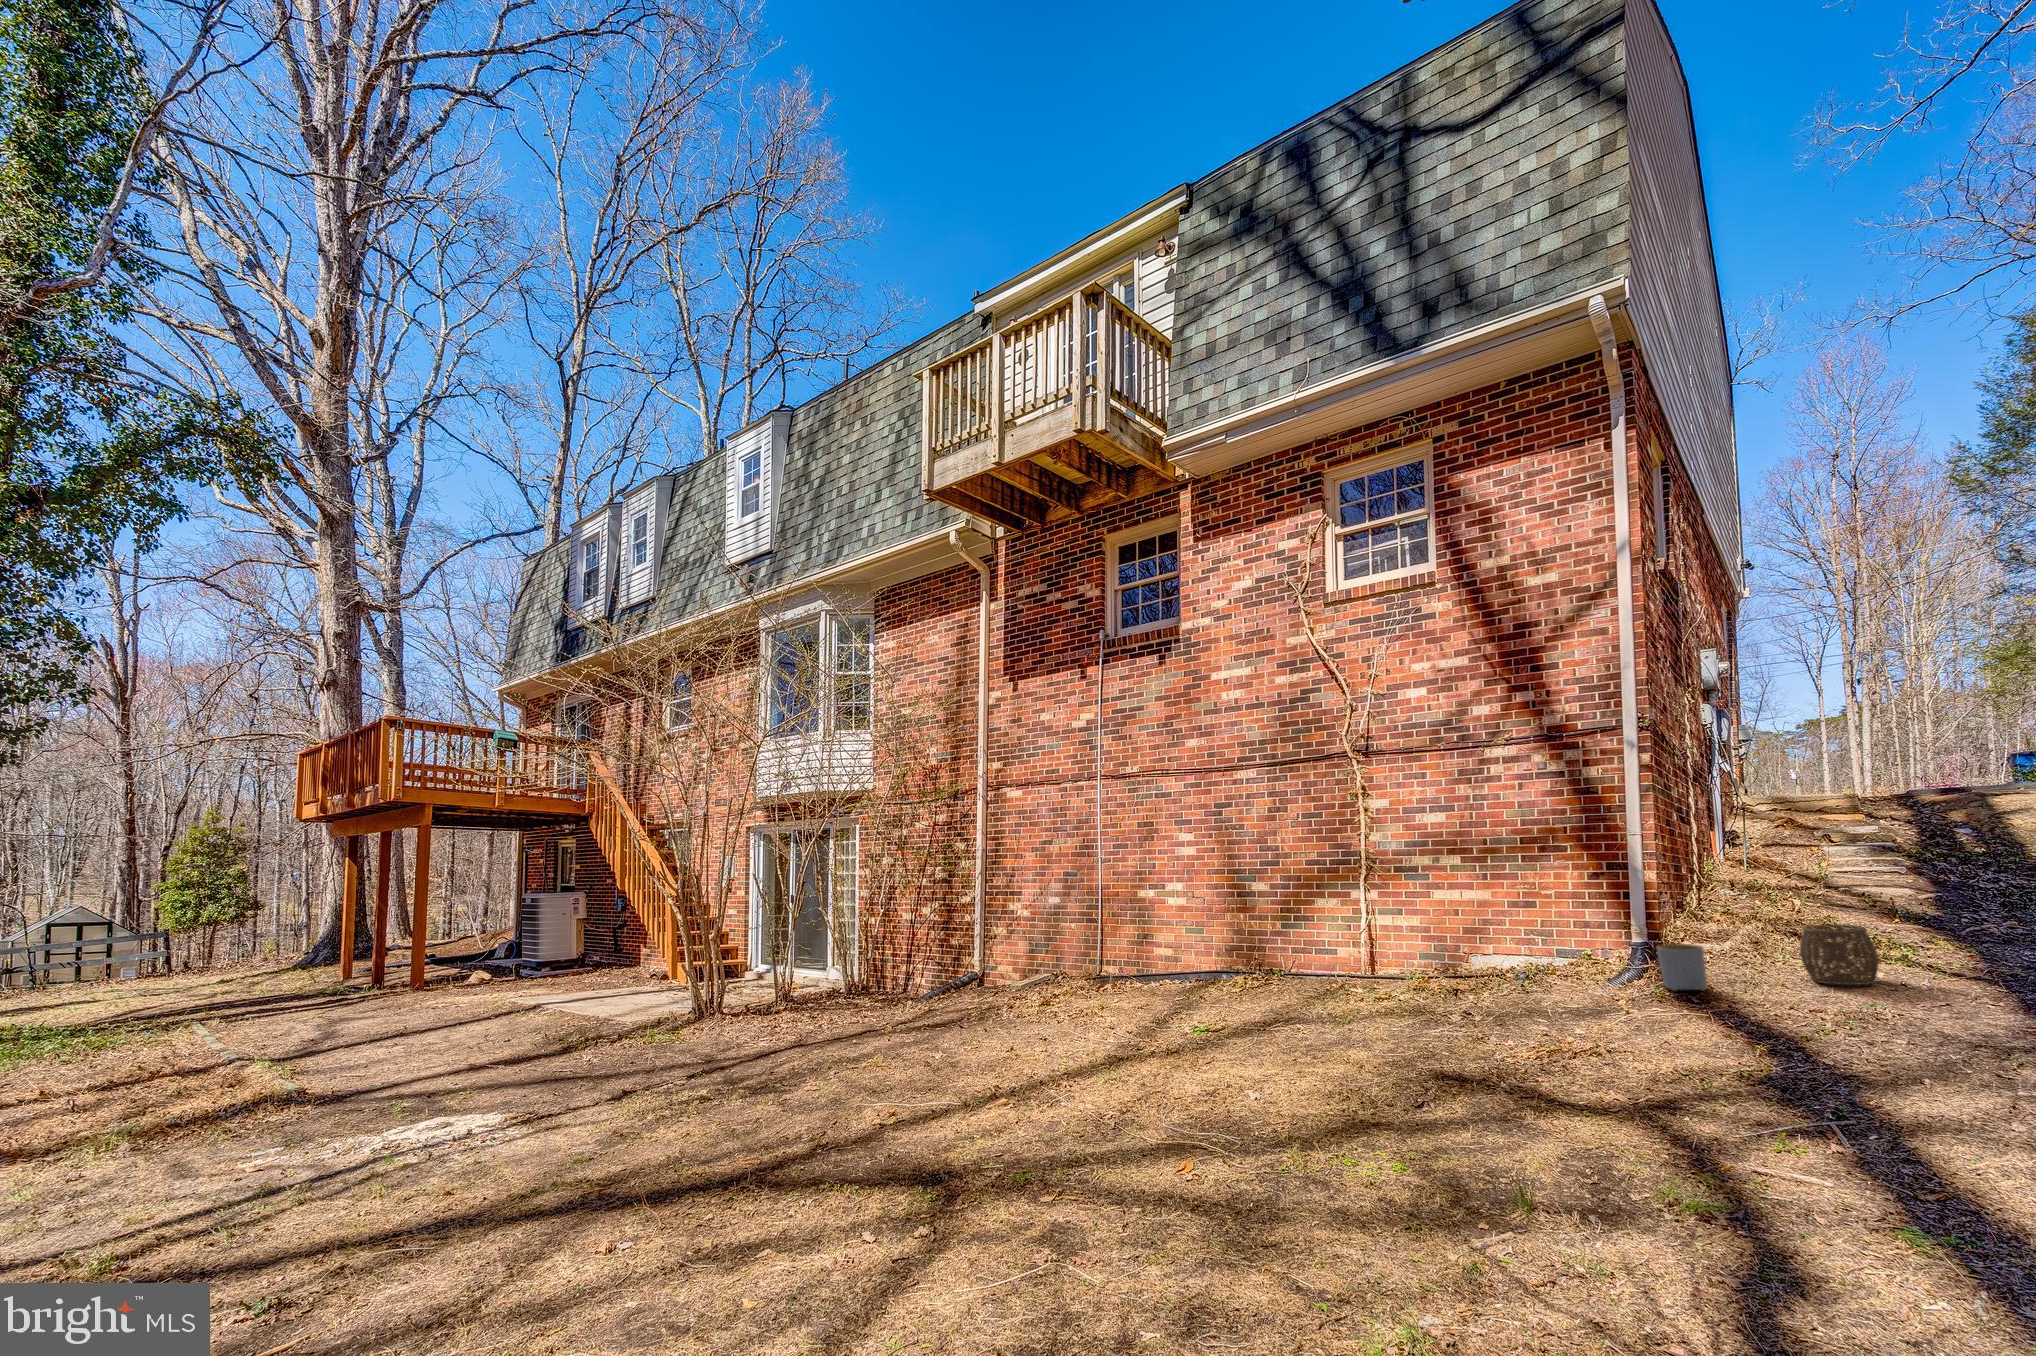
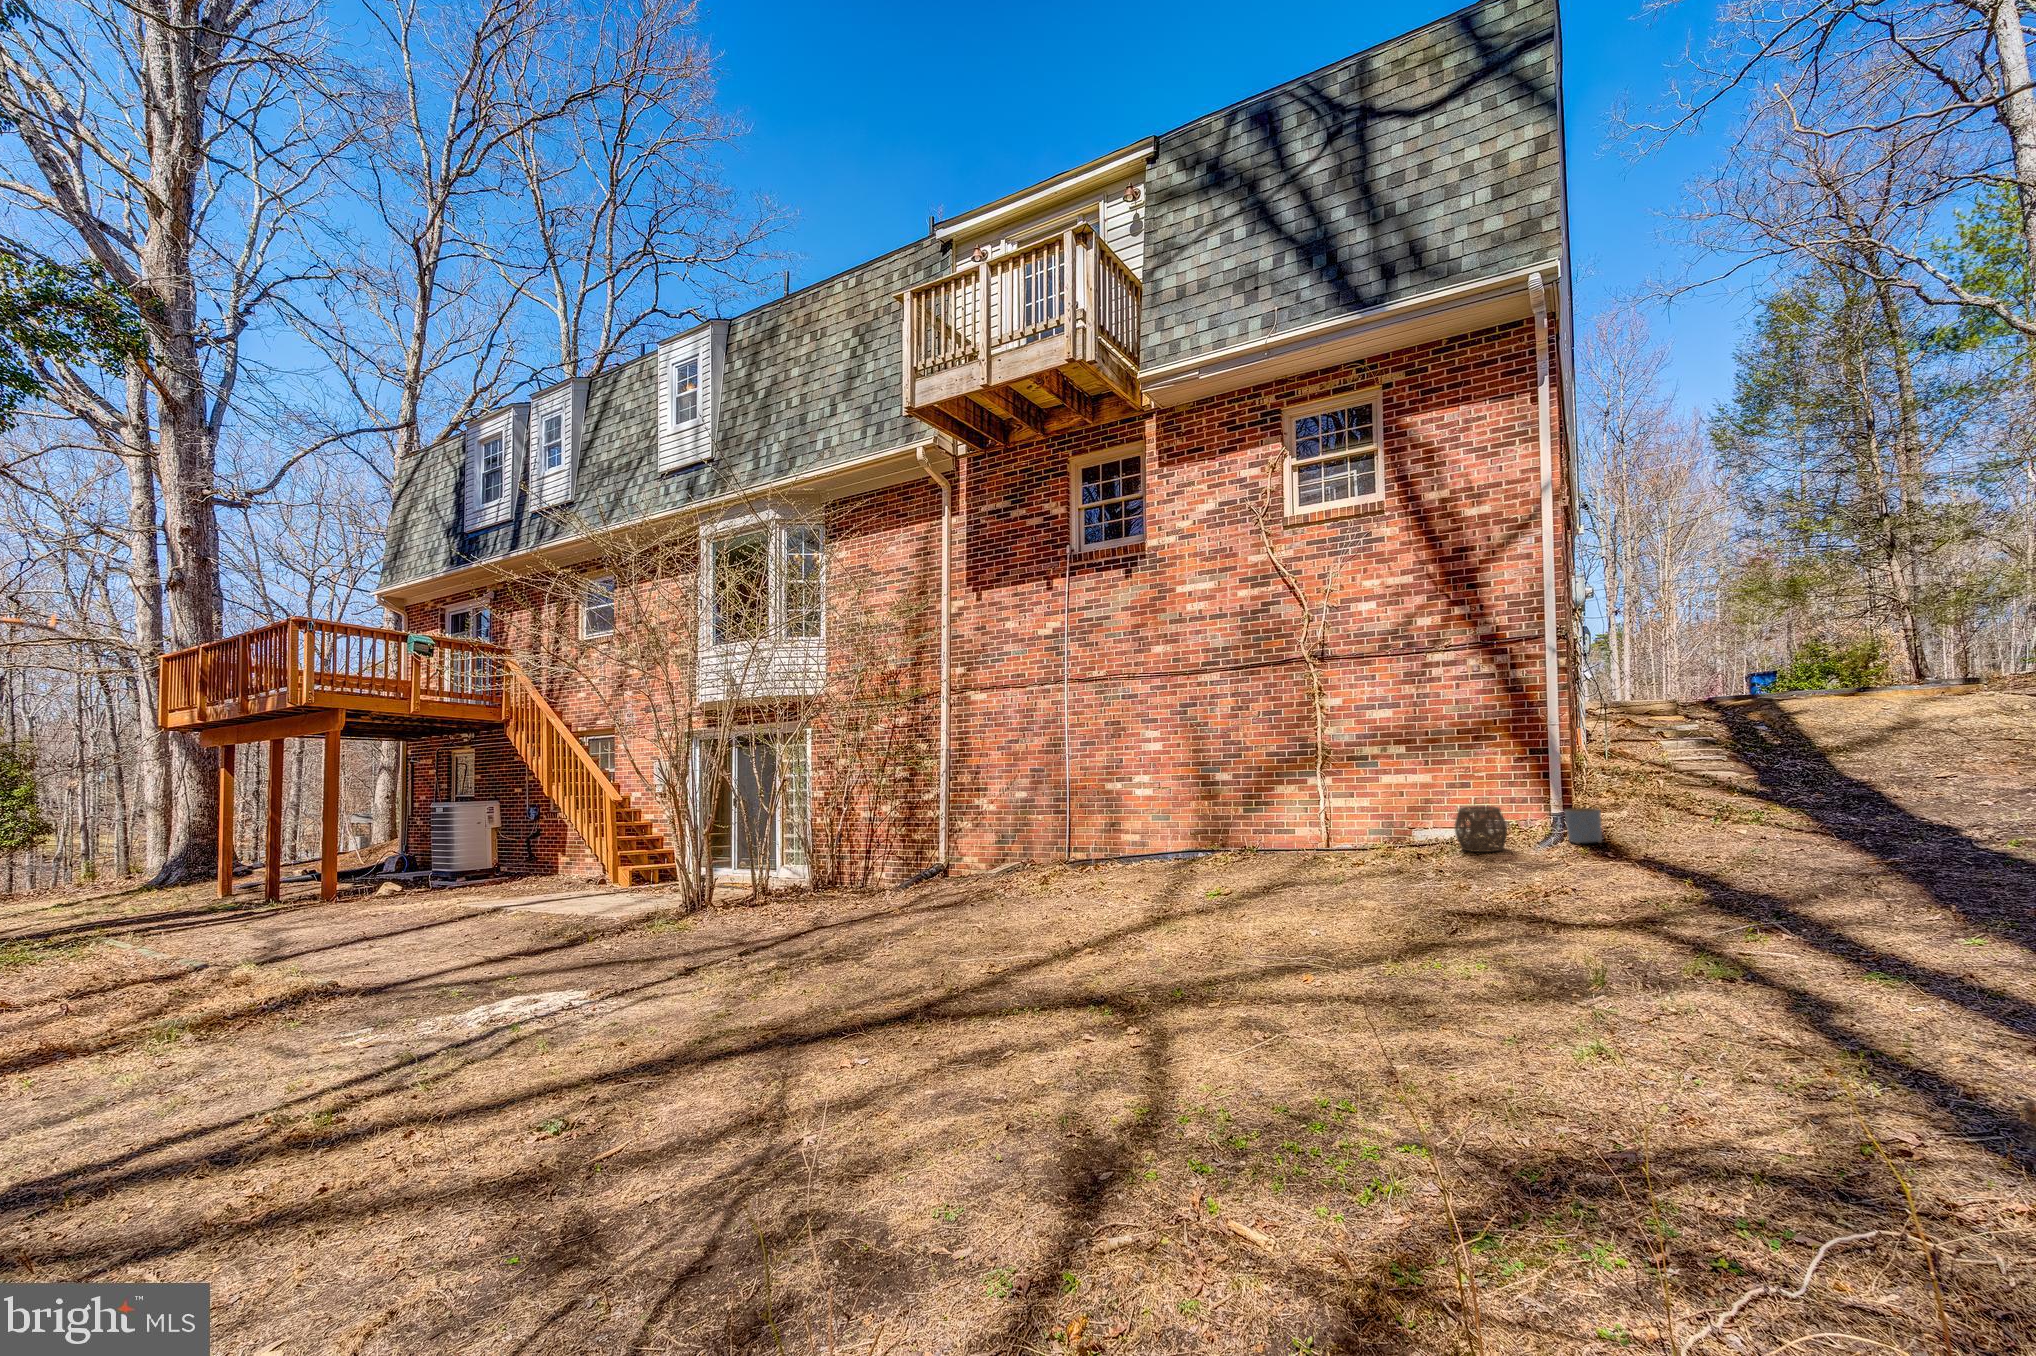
woven basket: present [1800,924,1879,986] -> present [1455,806,1507,852]

